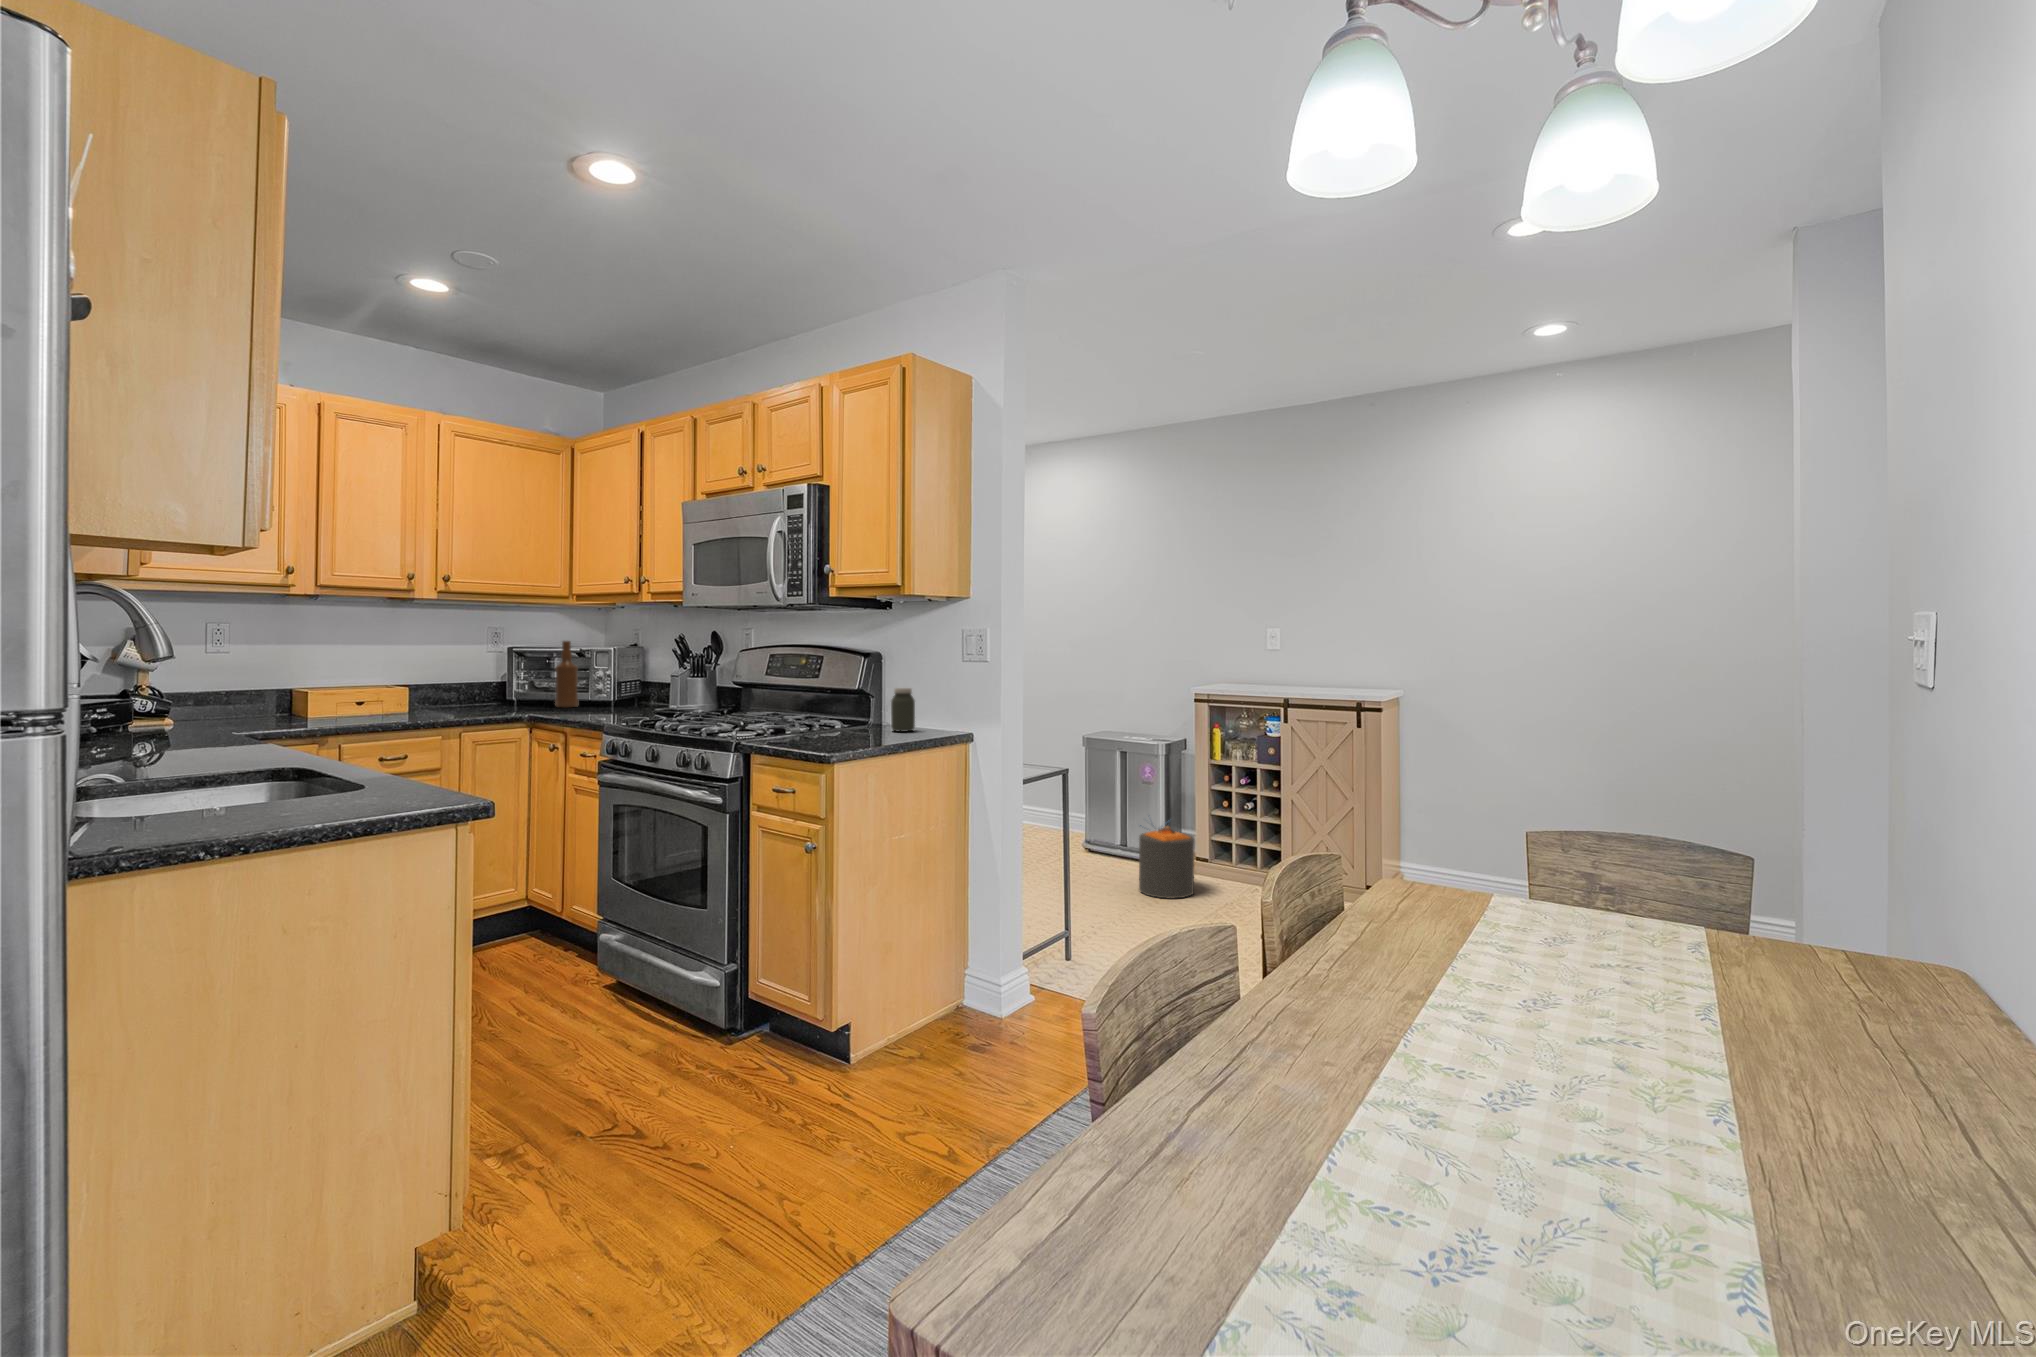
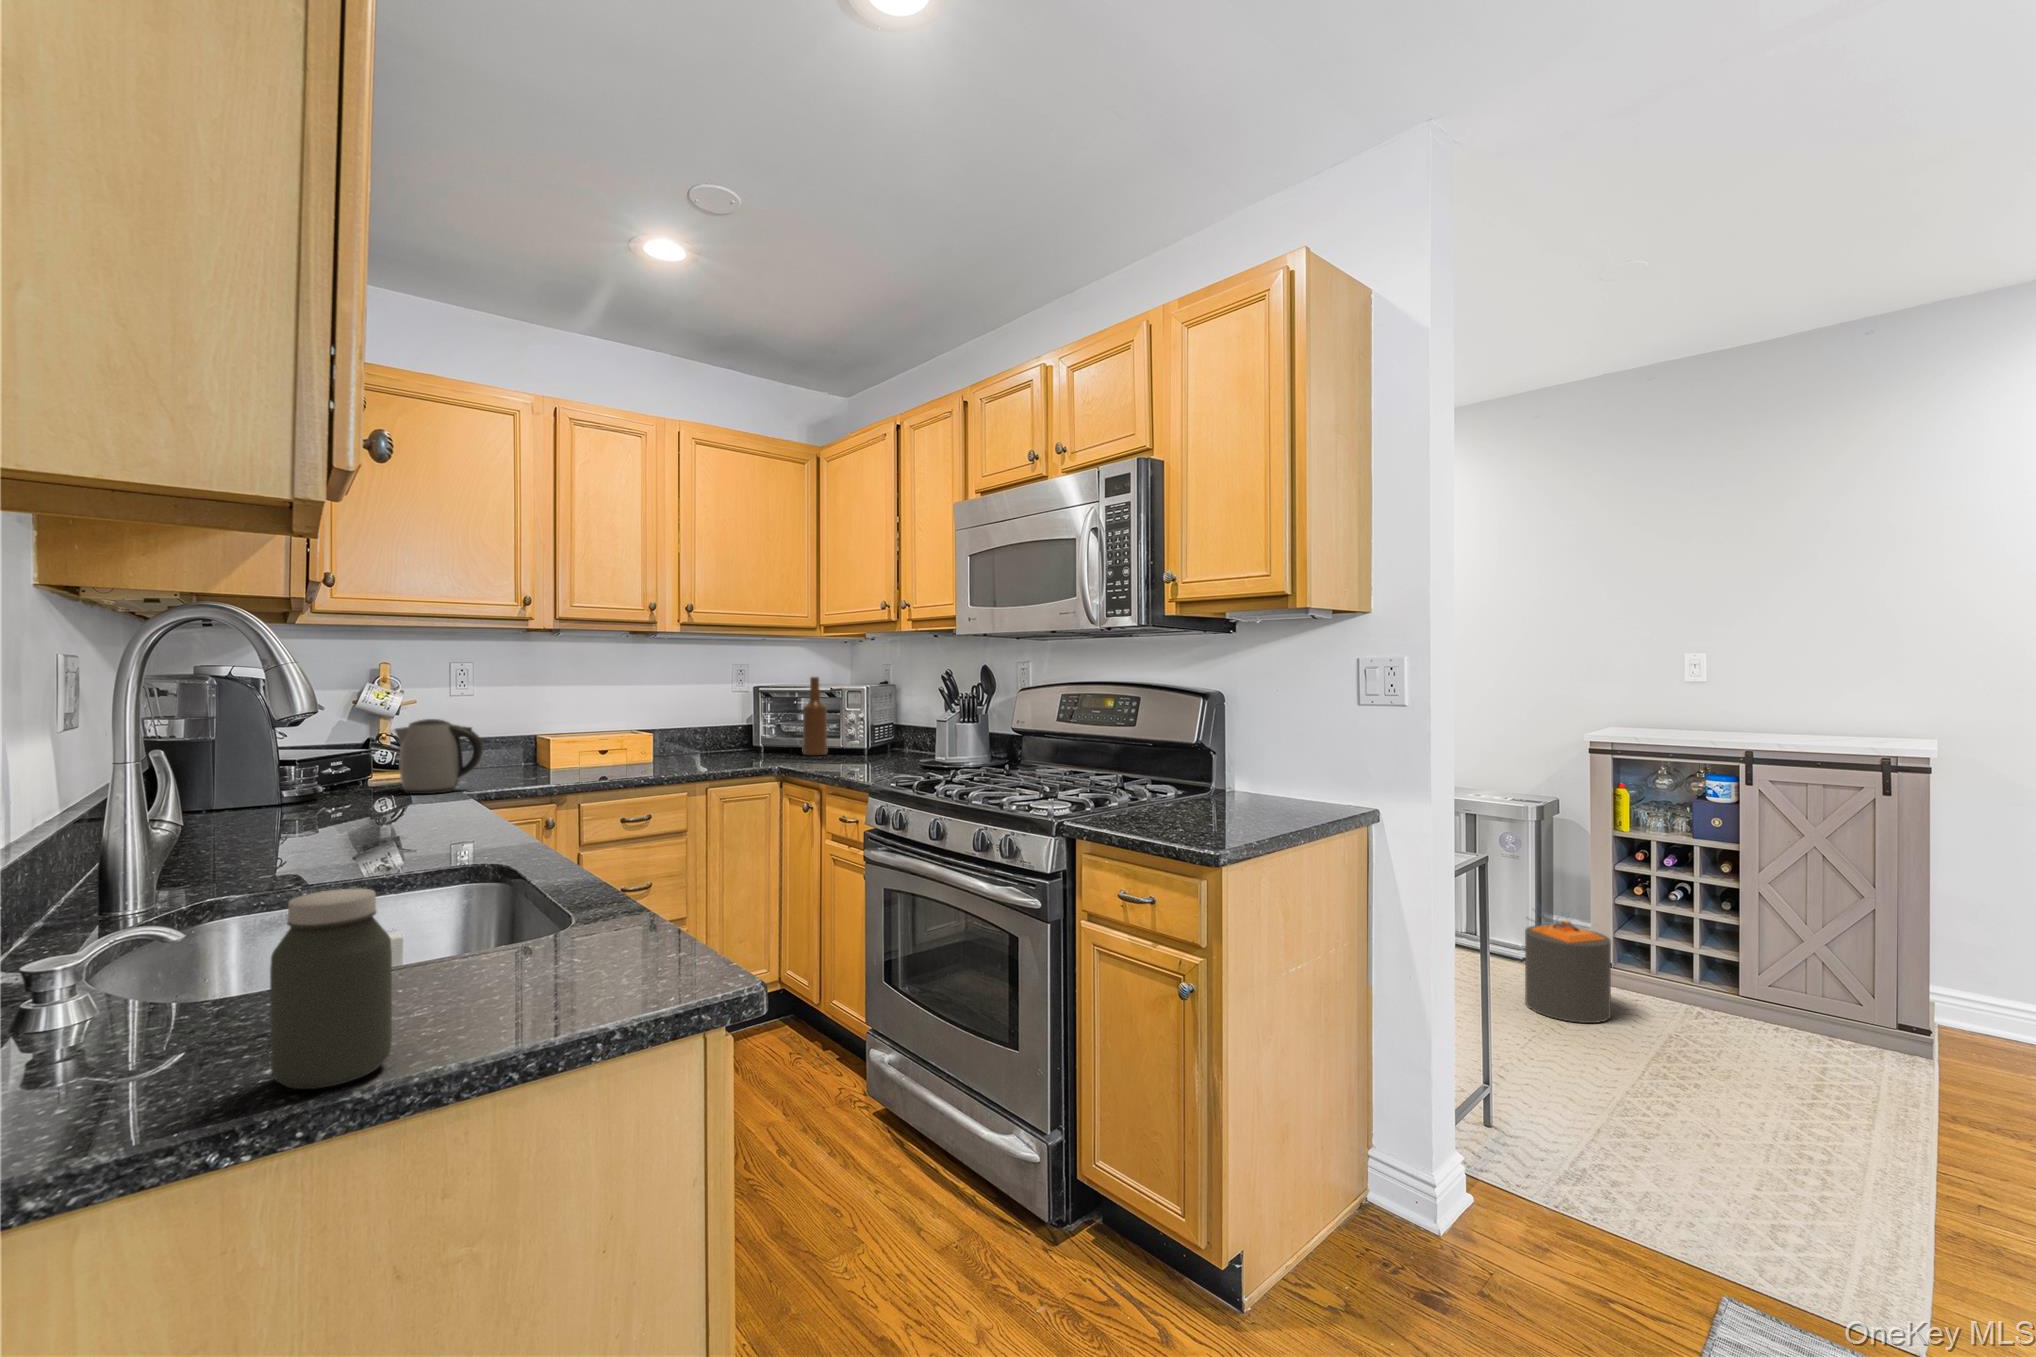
kettle: none [157,671,246,735] -> present [395,719,483,794]
jar: present [891,688,915,732] -> present [270,888,392,1089]

